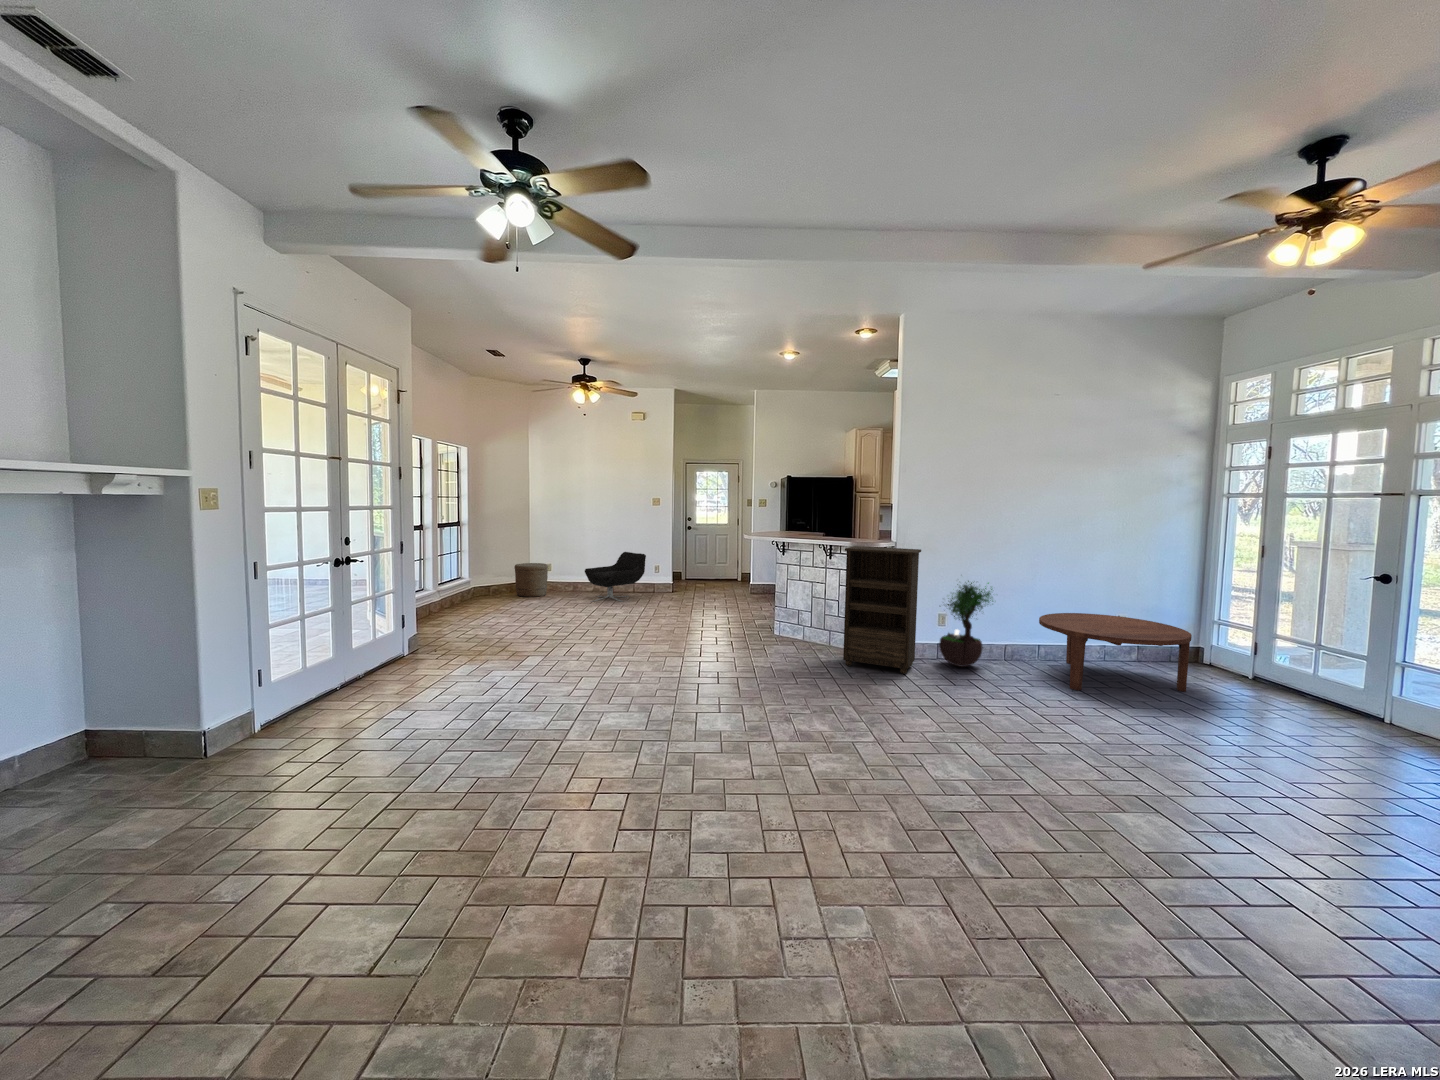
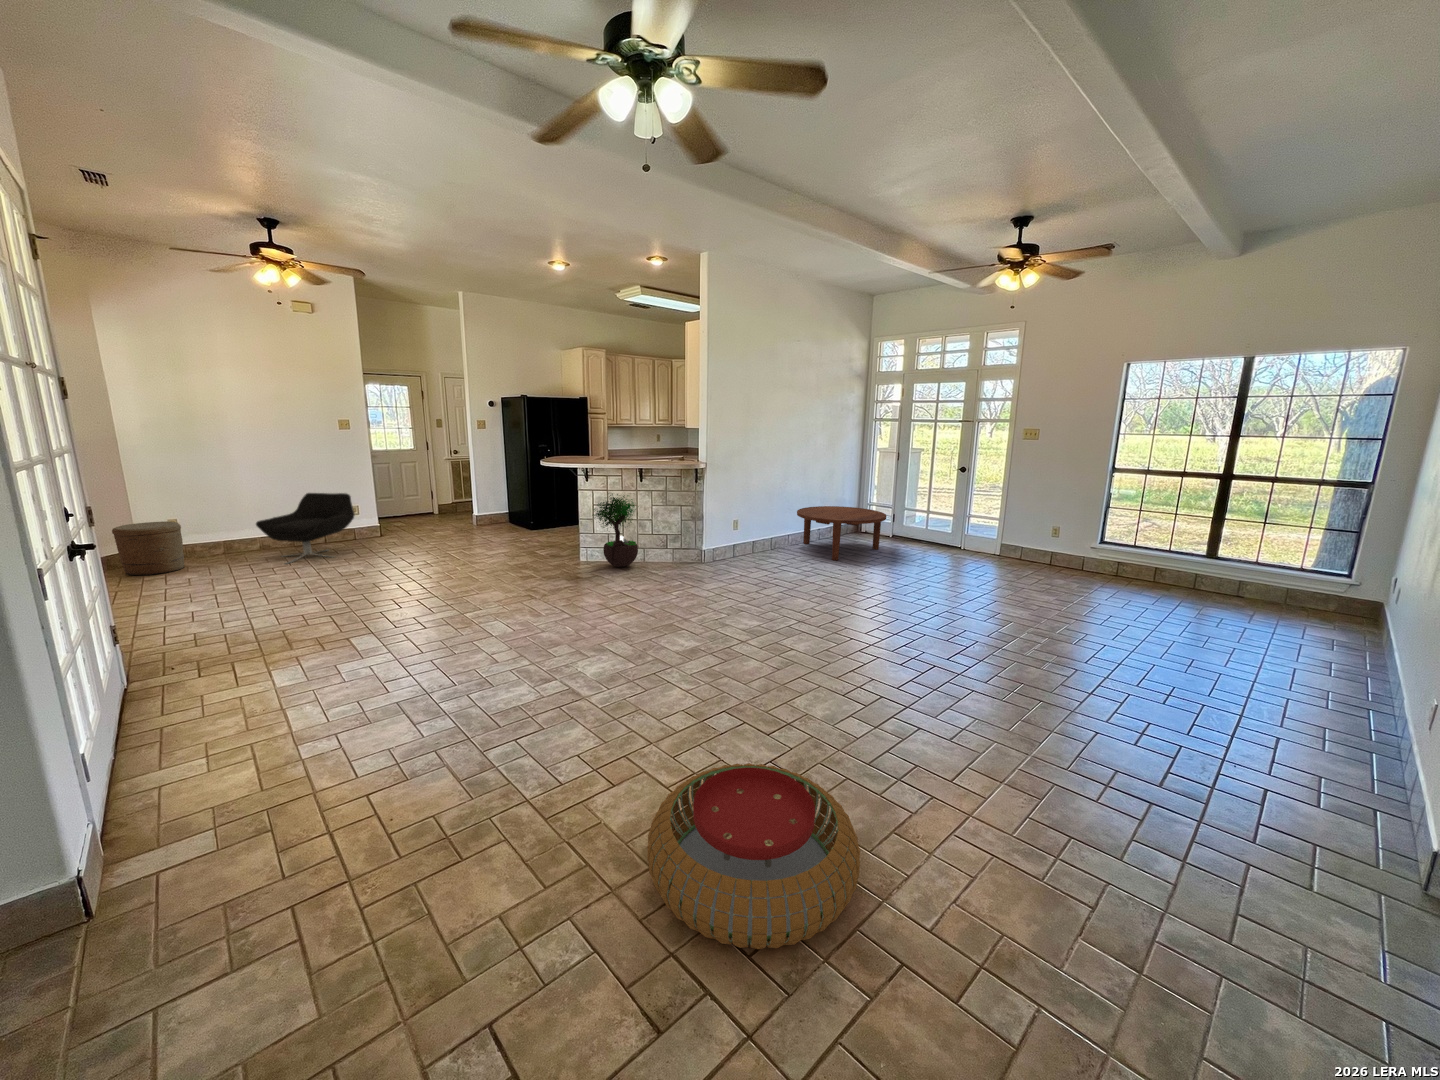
bookshelf: present [843,546,921,674] -> none [678,468,743,575]
potted tree: present [939,581,992,667] -> present [593,494,638,567]
pouf: none [270,800,508,970] -> present [647,763,860,949]

